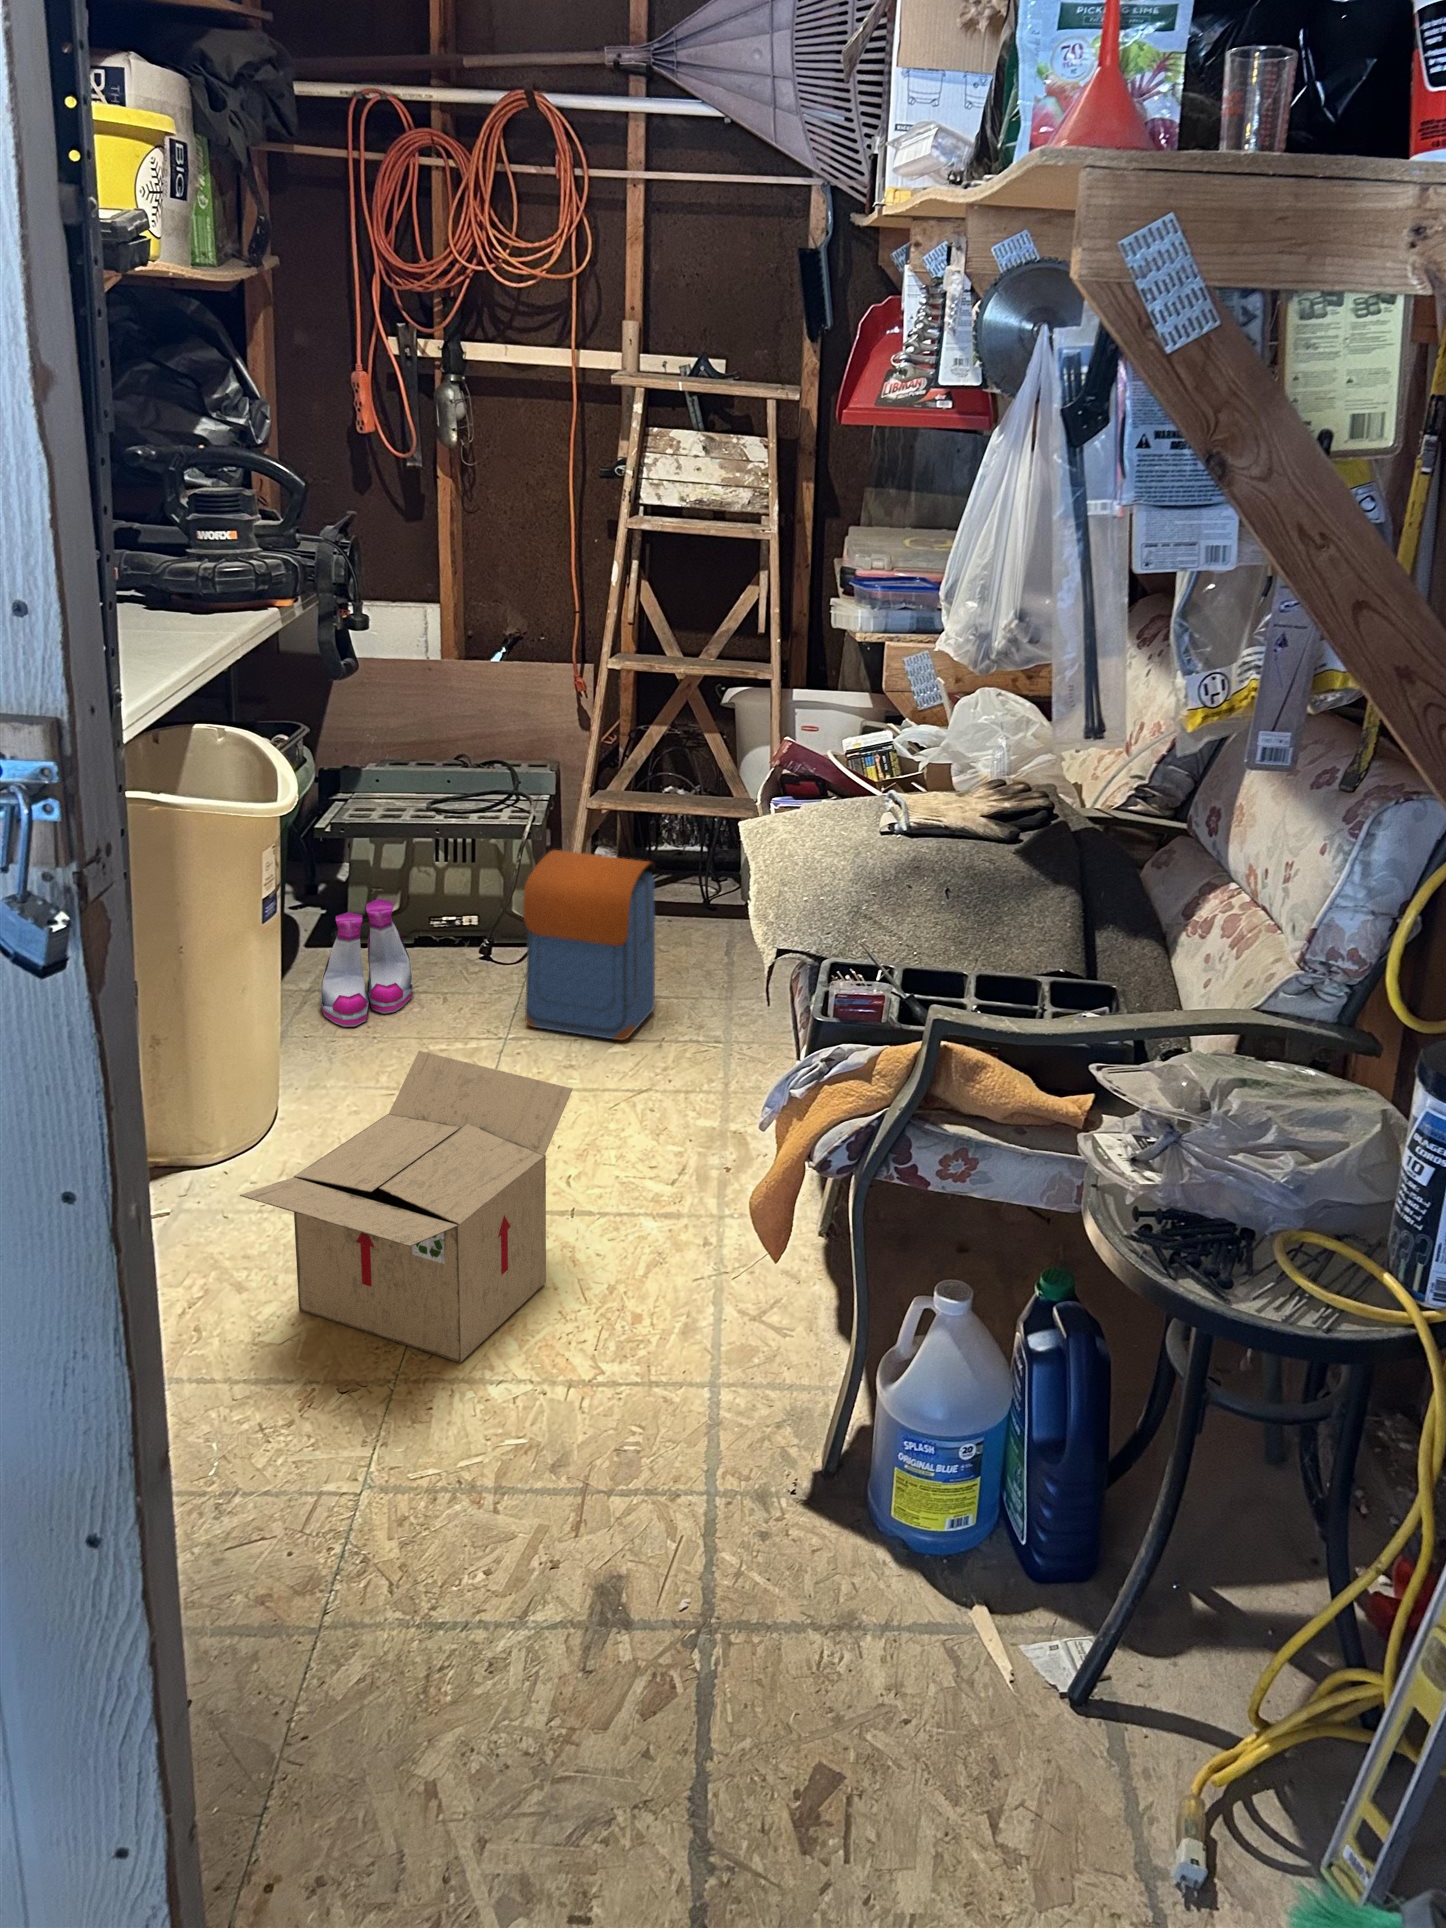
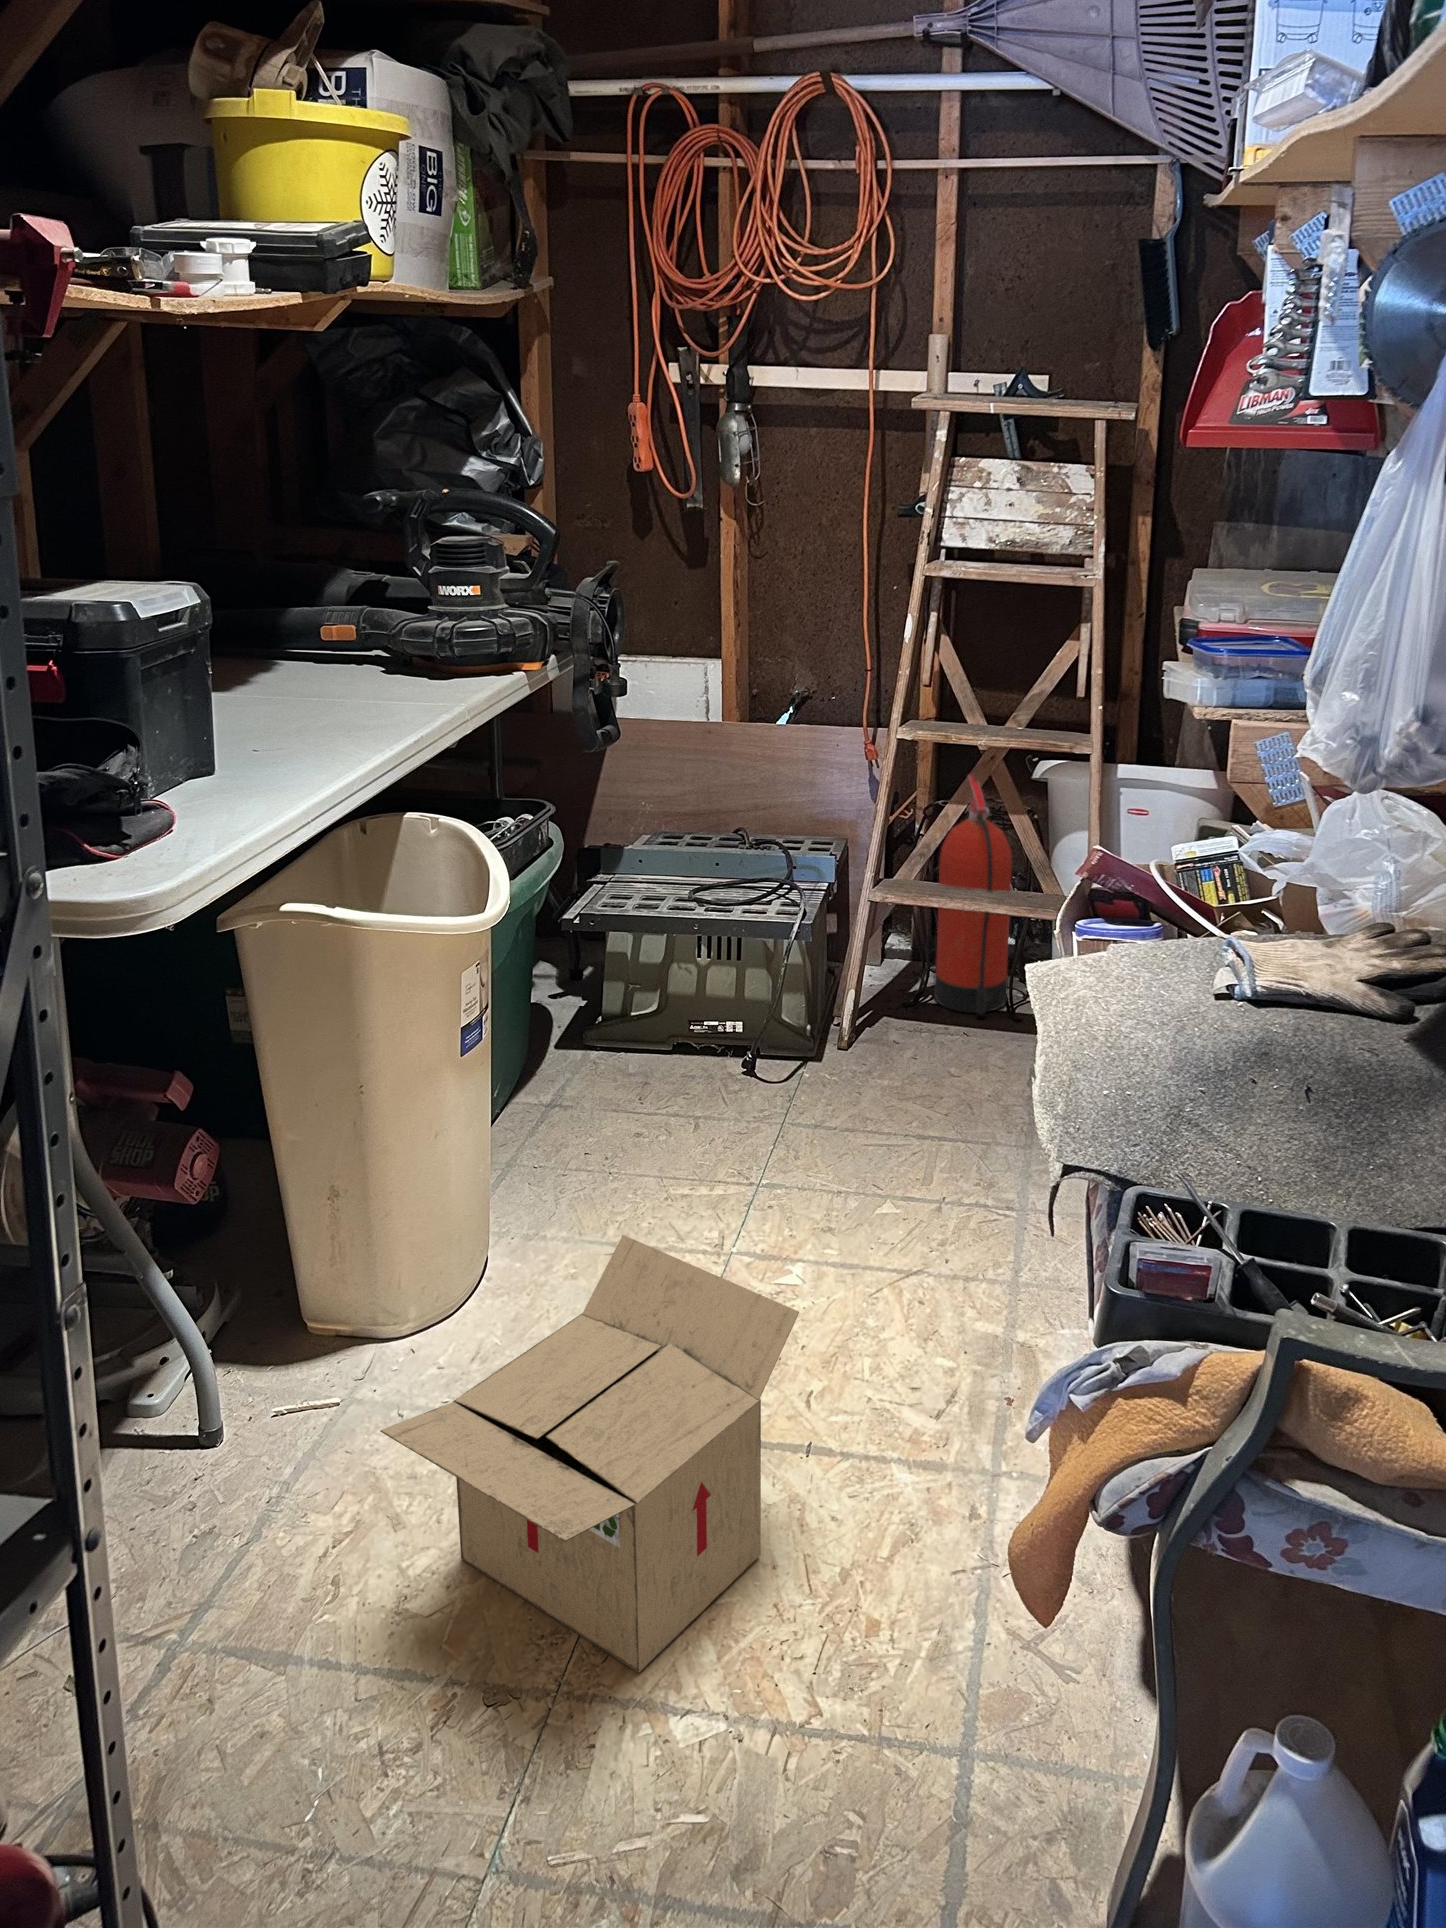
fire extinguisher: none [642,702,706,907] -> present [934,775,1012,1015]
backpack: present [523,850,655,1040] -> none [781,958,938,1194]
boots: present [320,899,412,1027] -> none [557,1003,663,1152]

